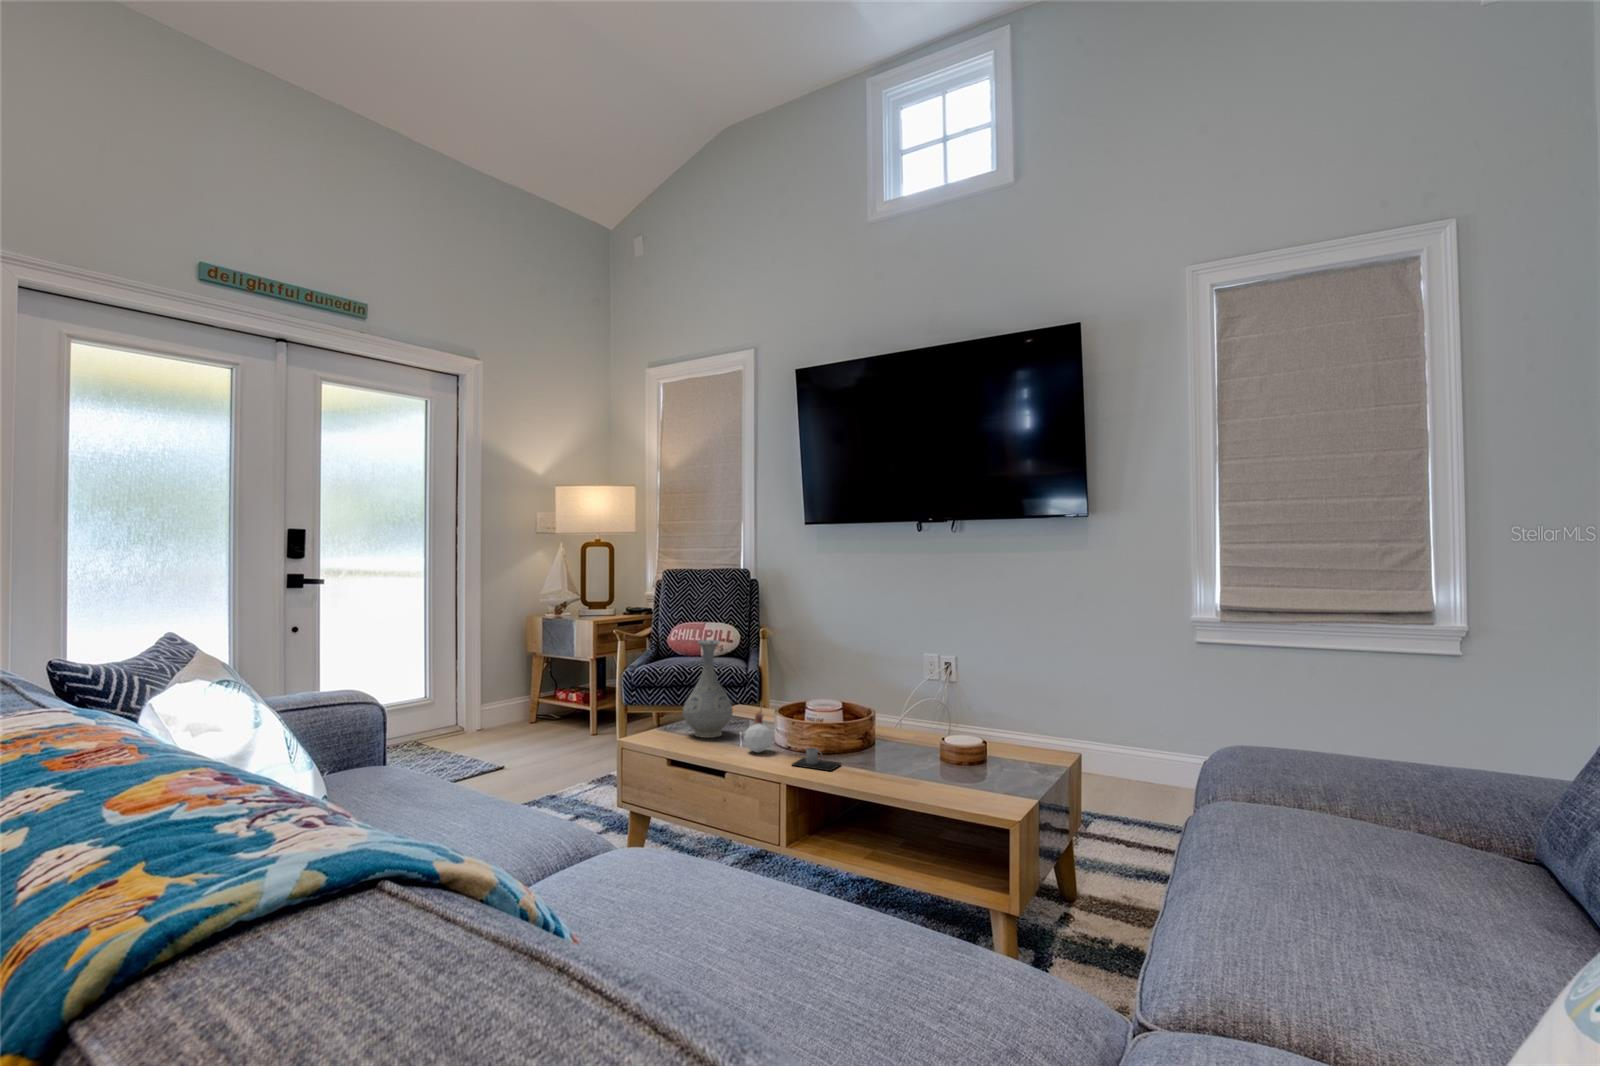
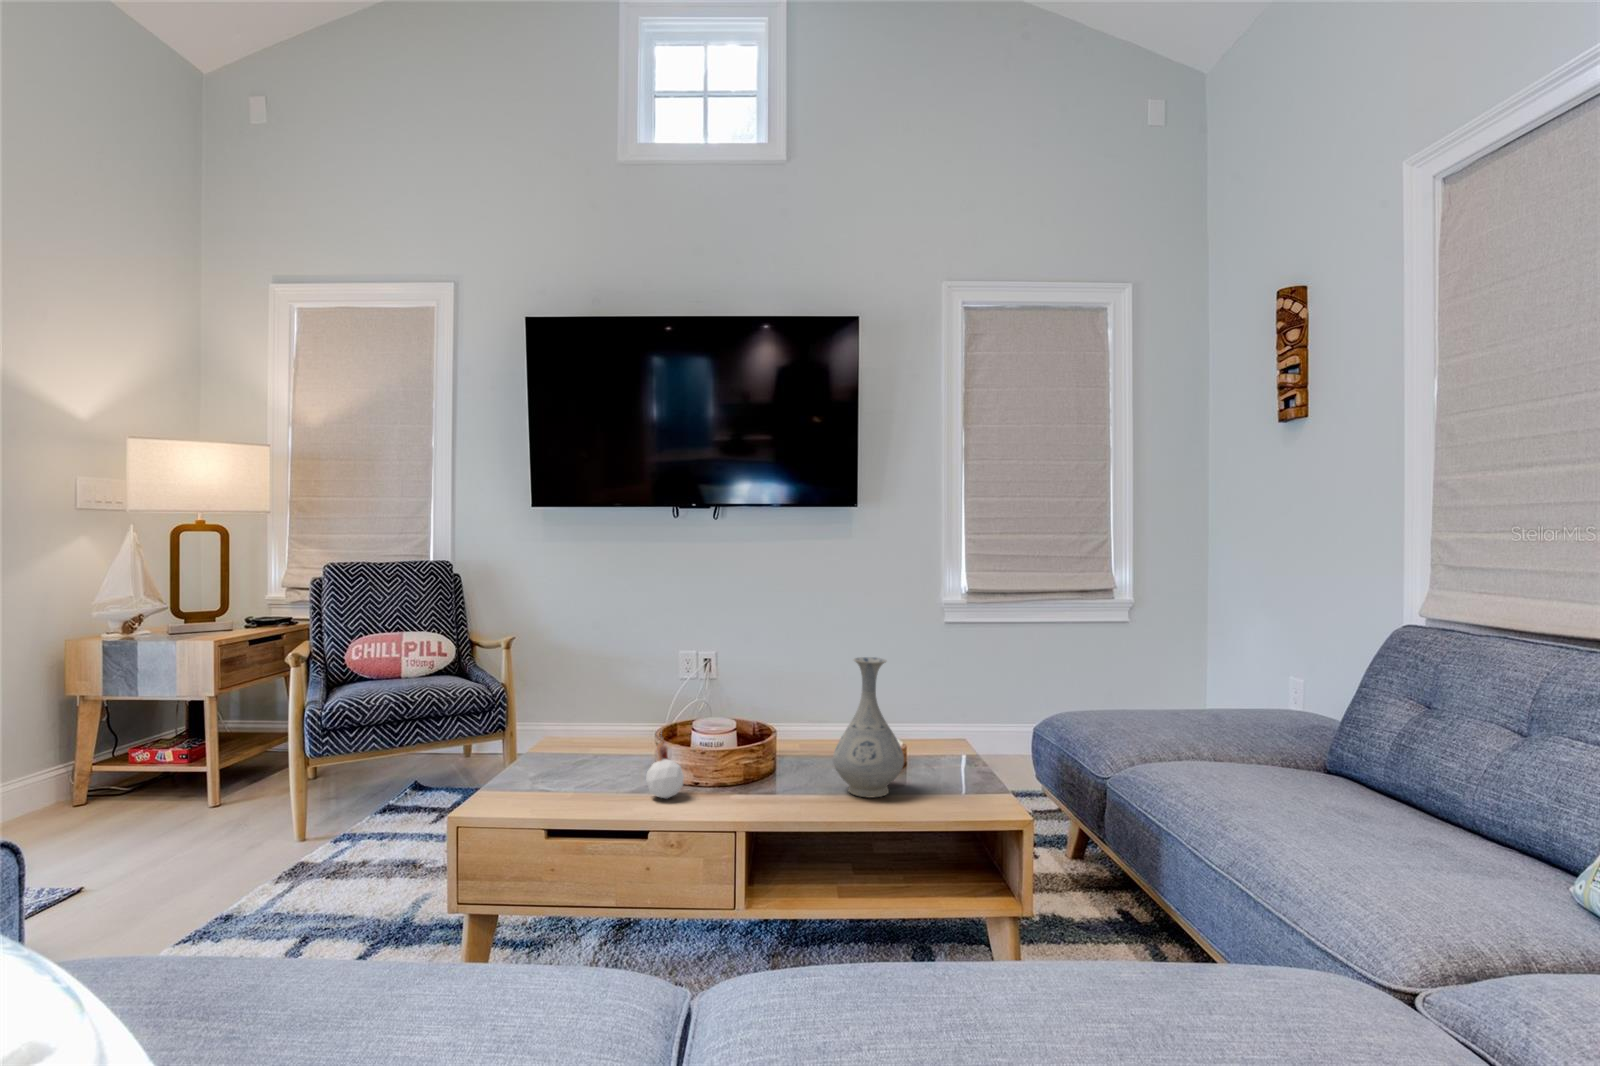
vase: present [683,640,733,738] -> present [833,657,904,798]
mug: present [792,748,841,771] -> none [735,781,792,809]

